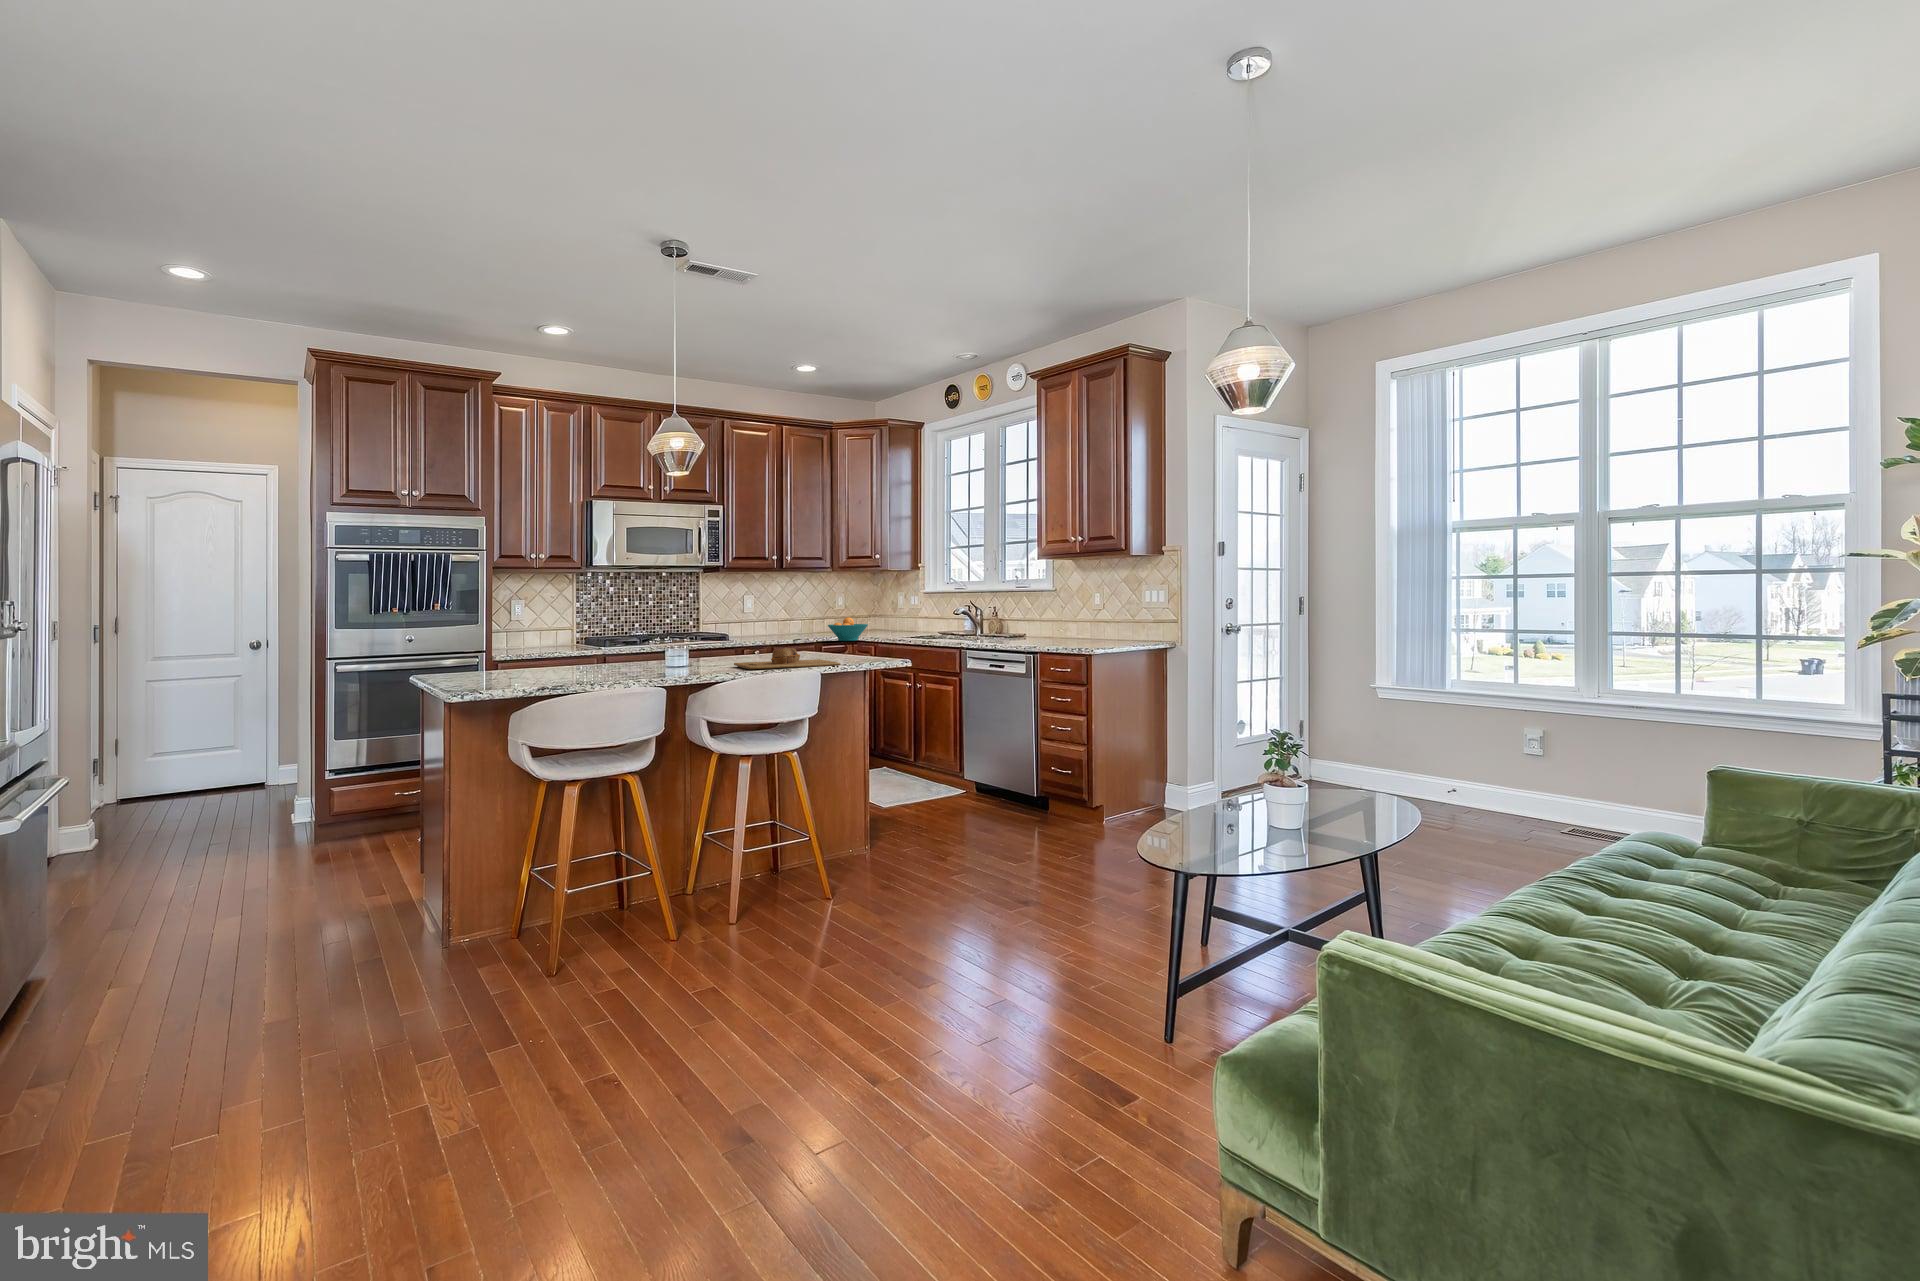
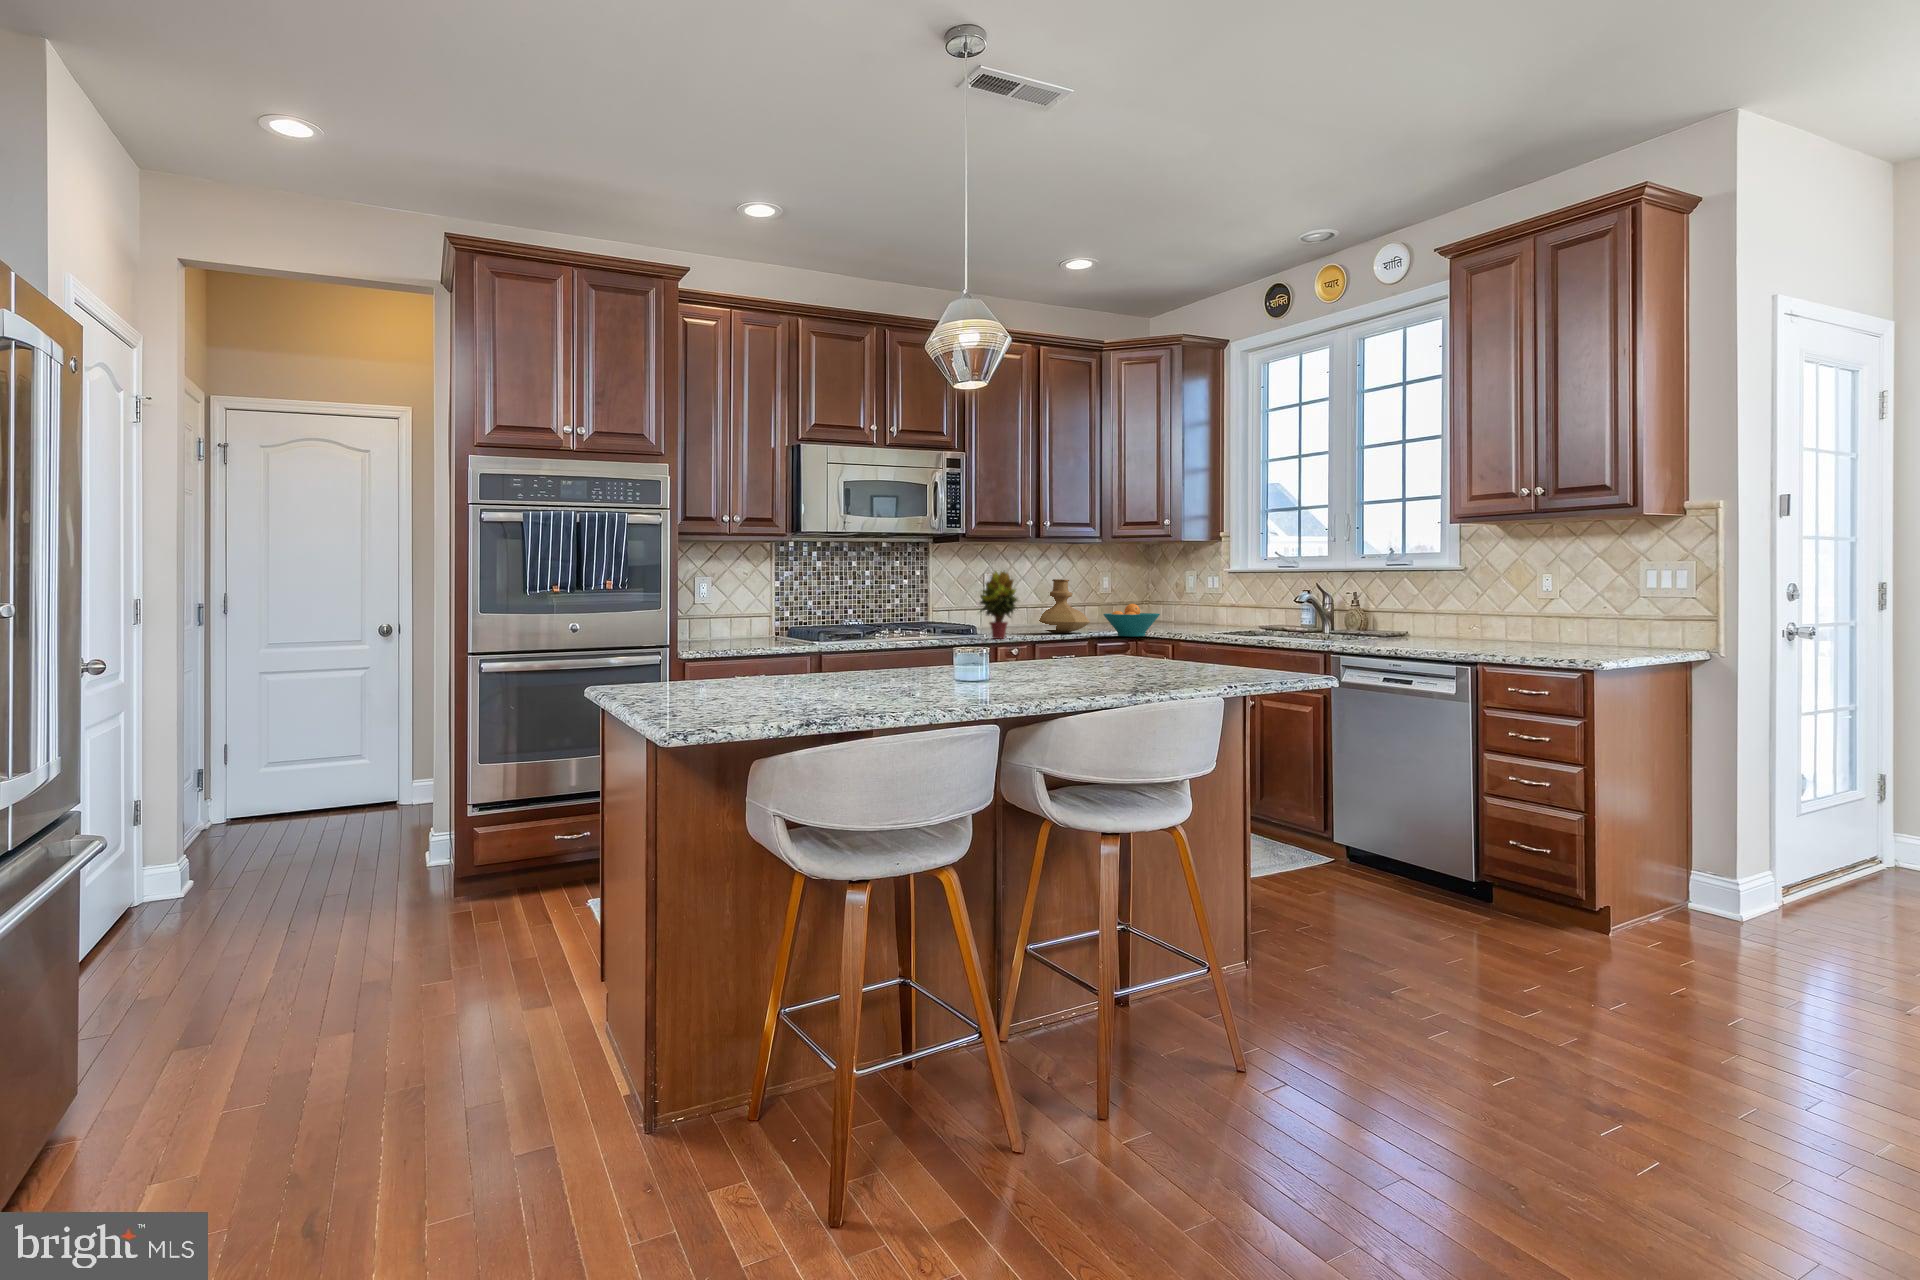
potted plant: none [735,593,767,644] -> present [980,571,1018,639]
vase: none [781,599,826,639] -> present [1039,579,1090,633]
cutting board: present [734,648,840,669] -> none [1045,648,1223,682]

